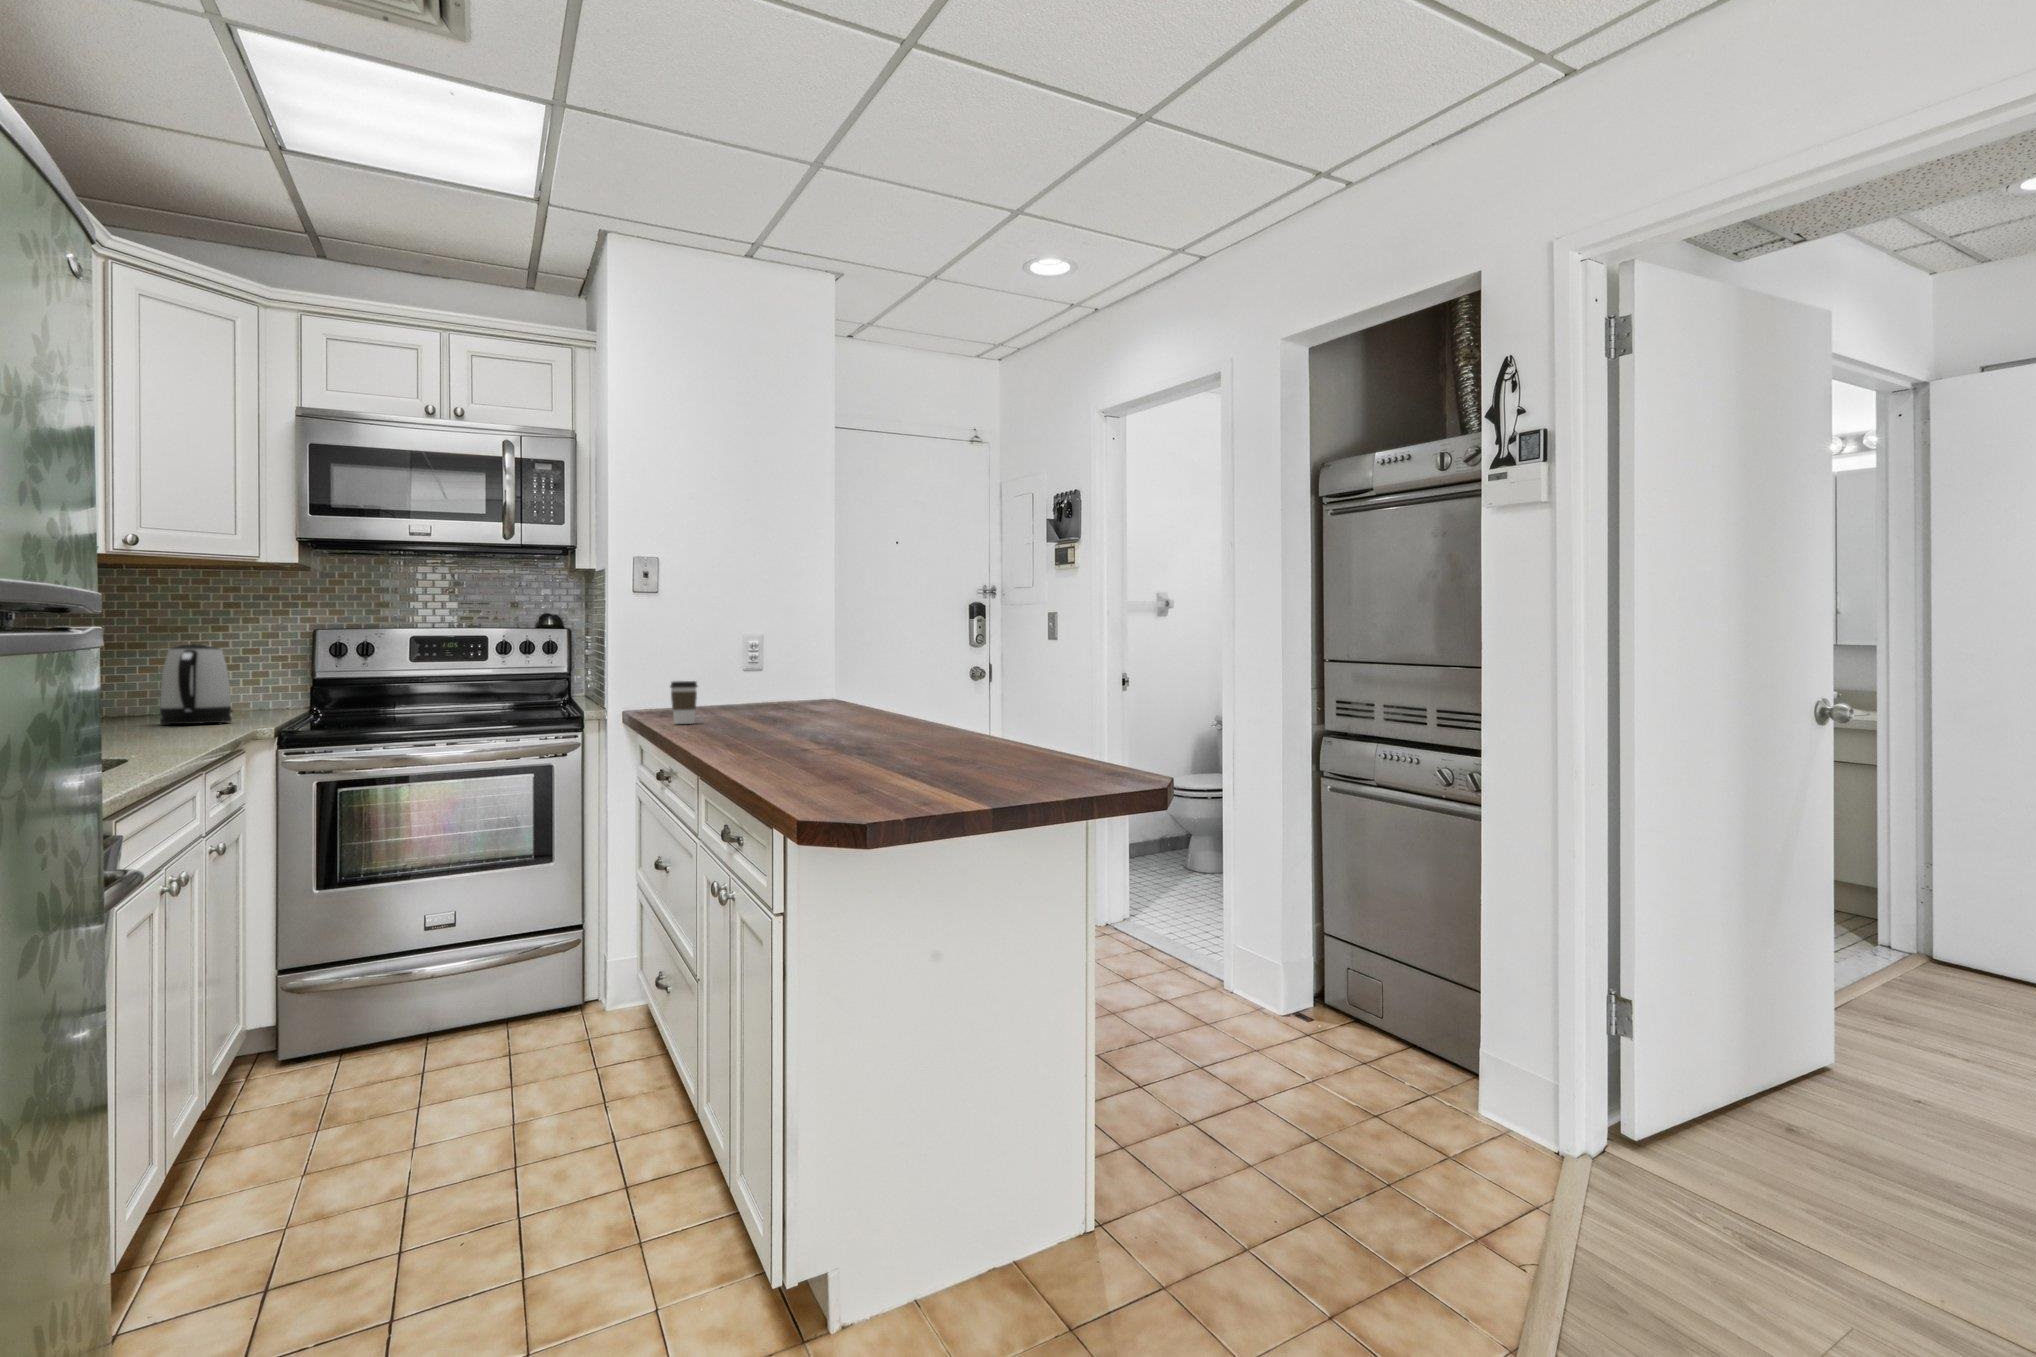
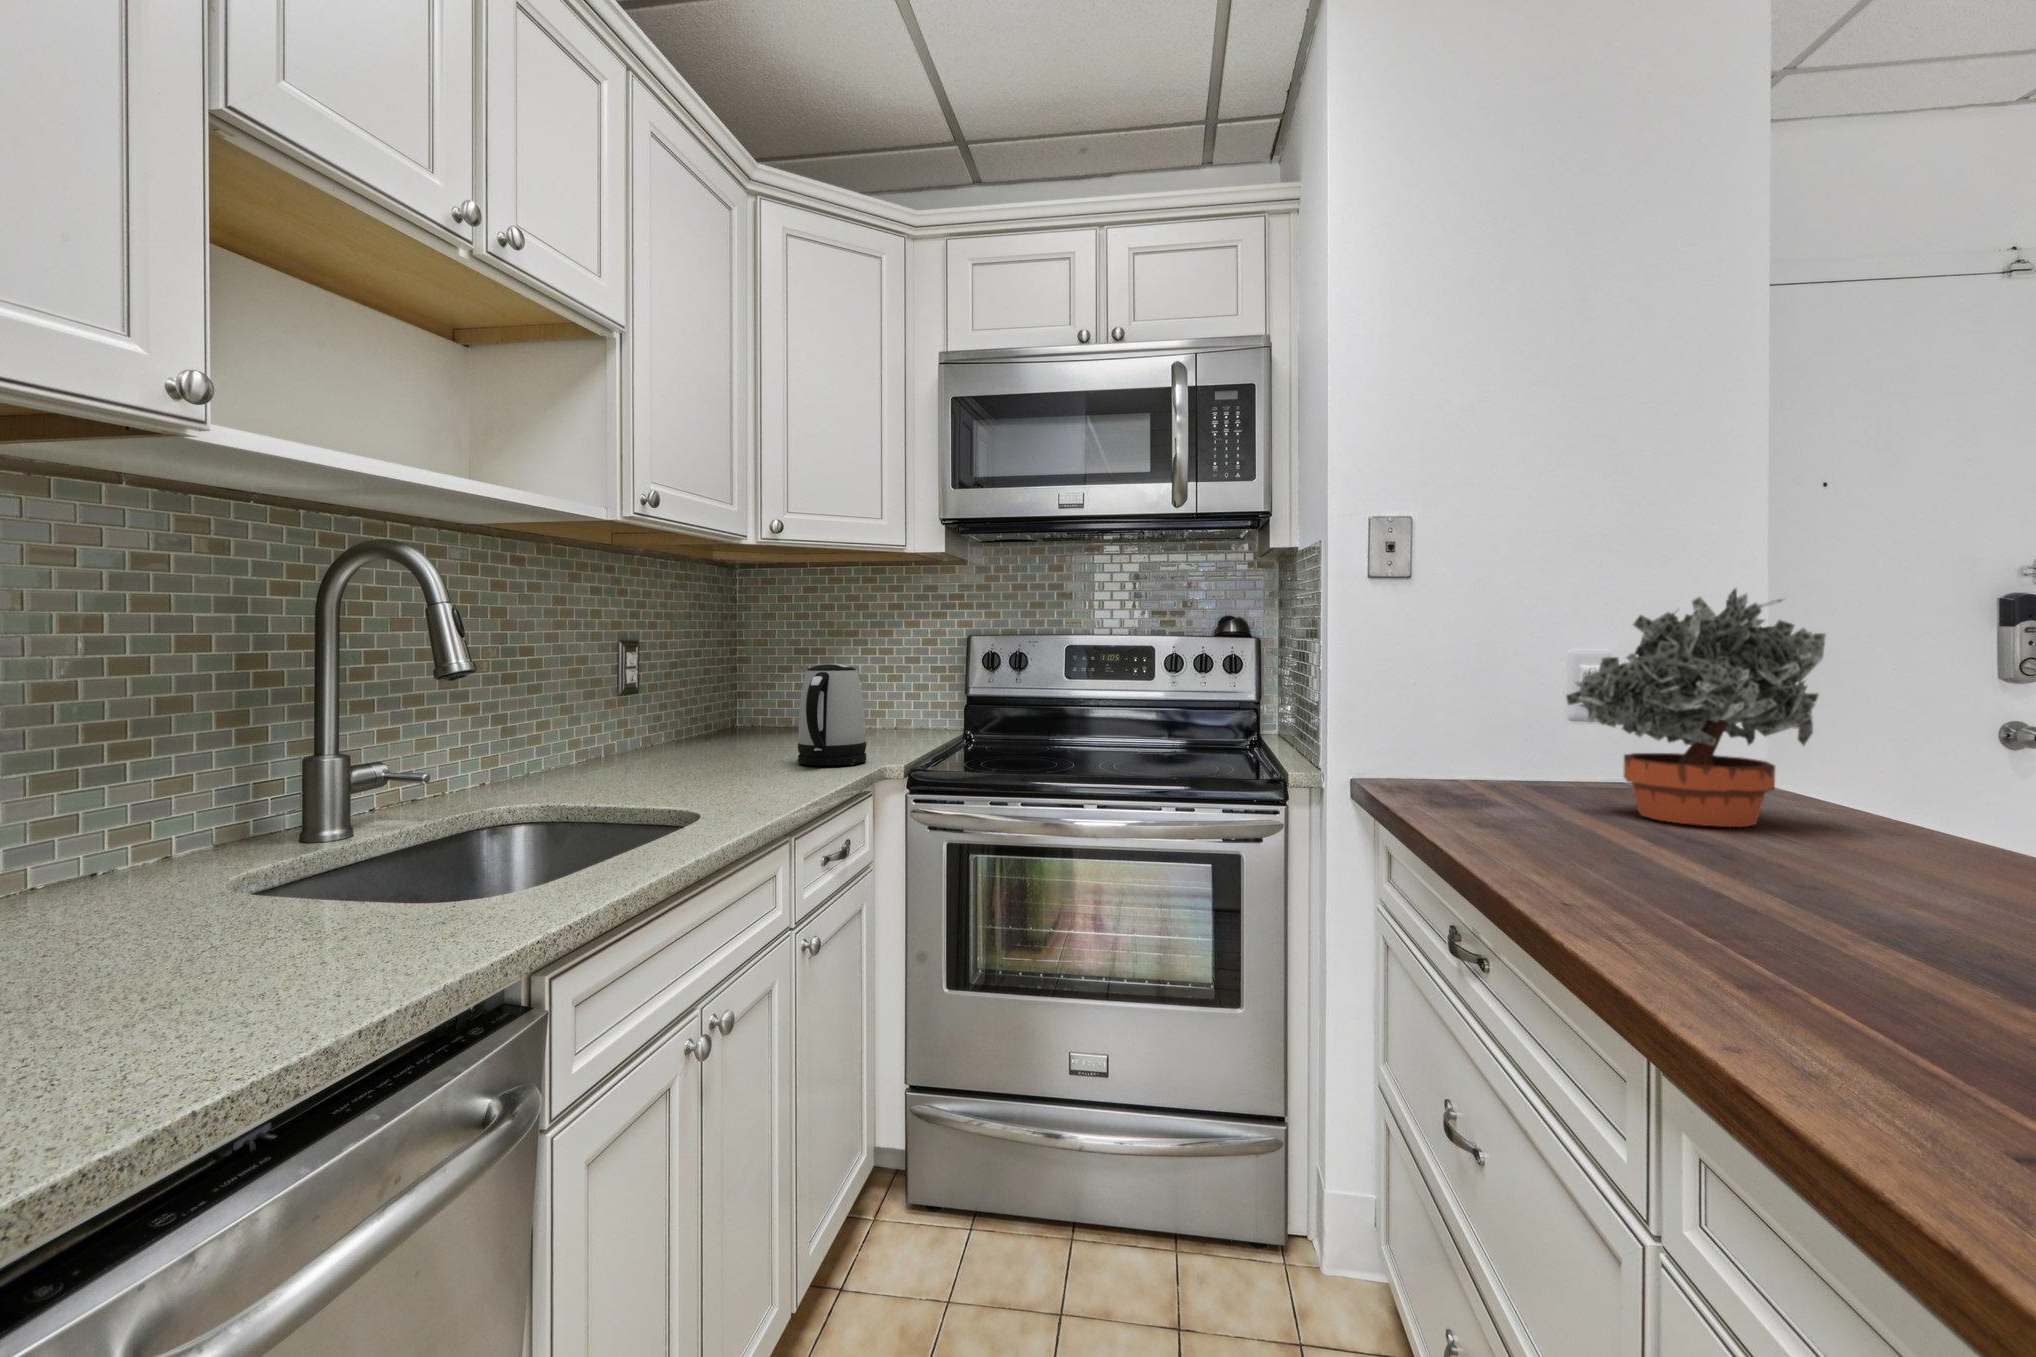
potted plant: none [726,606,827,716] -> present [1566,588,1826,827]
coffee cup: present [670,681,697,724] -> none [1480,752,1544,847]

